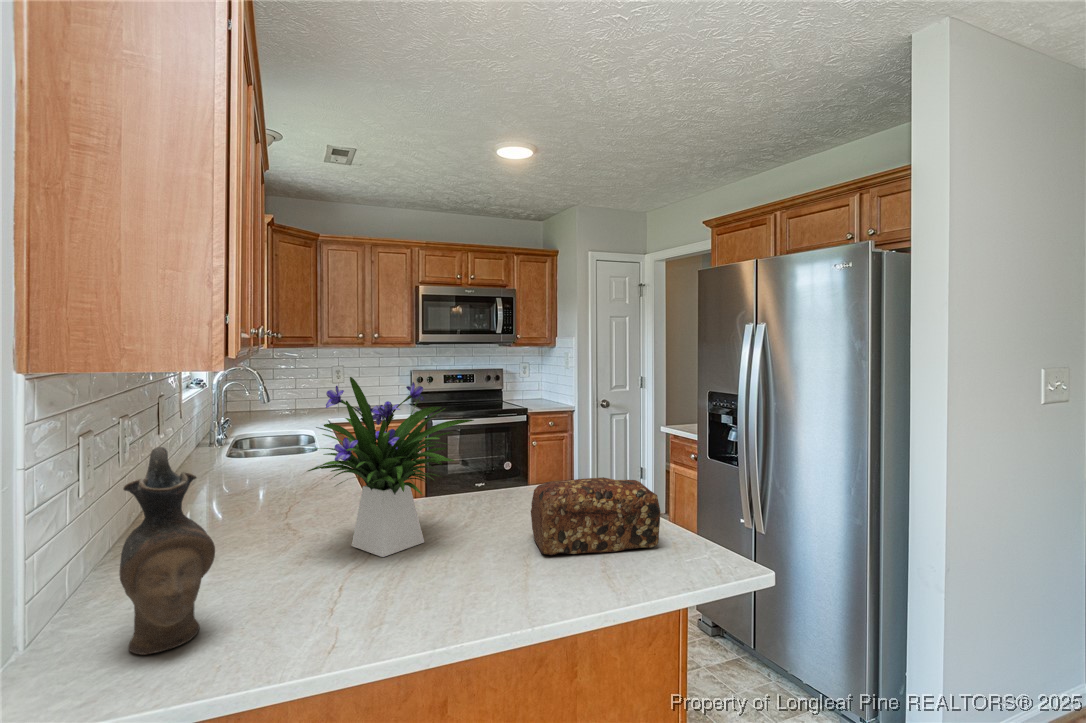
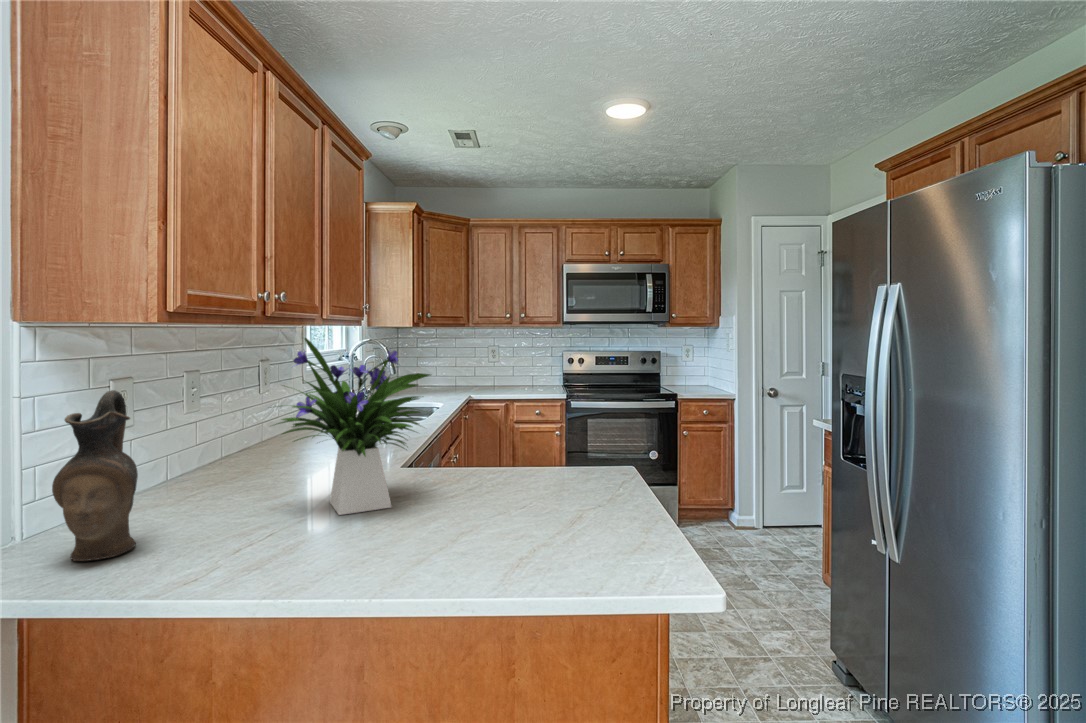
bread loaf: present [531,477,660,556] -> none [471,457,616,544]

